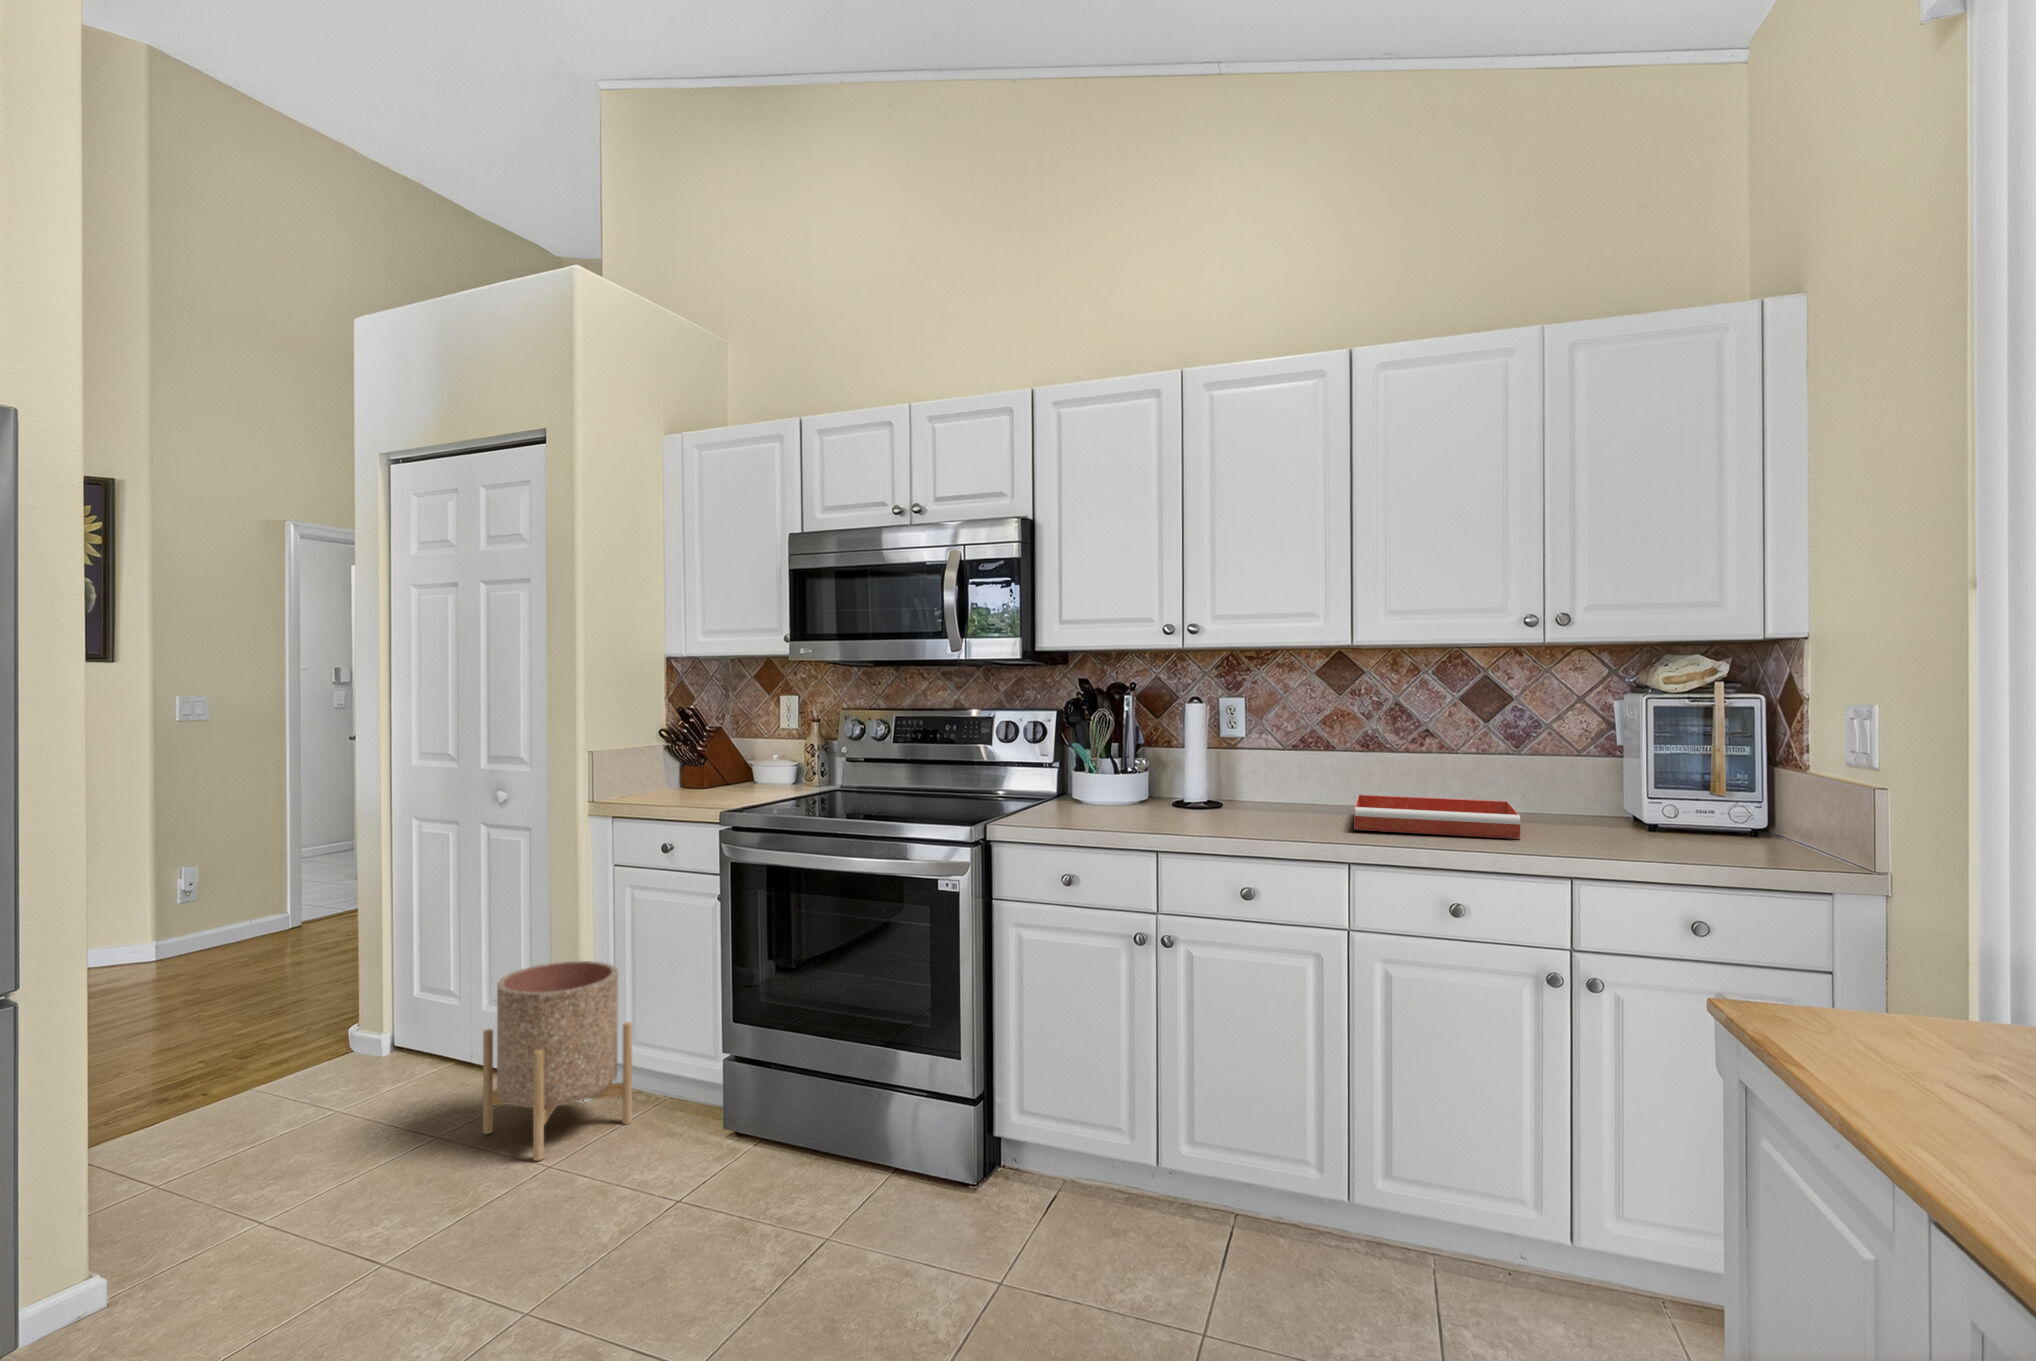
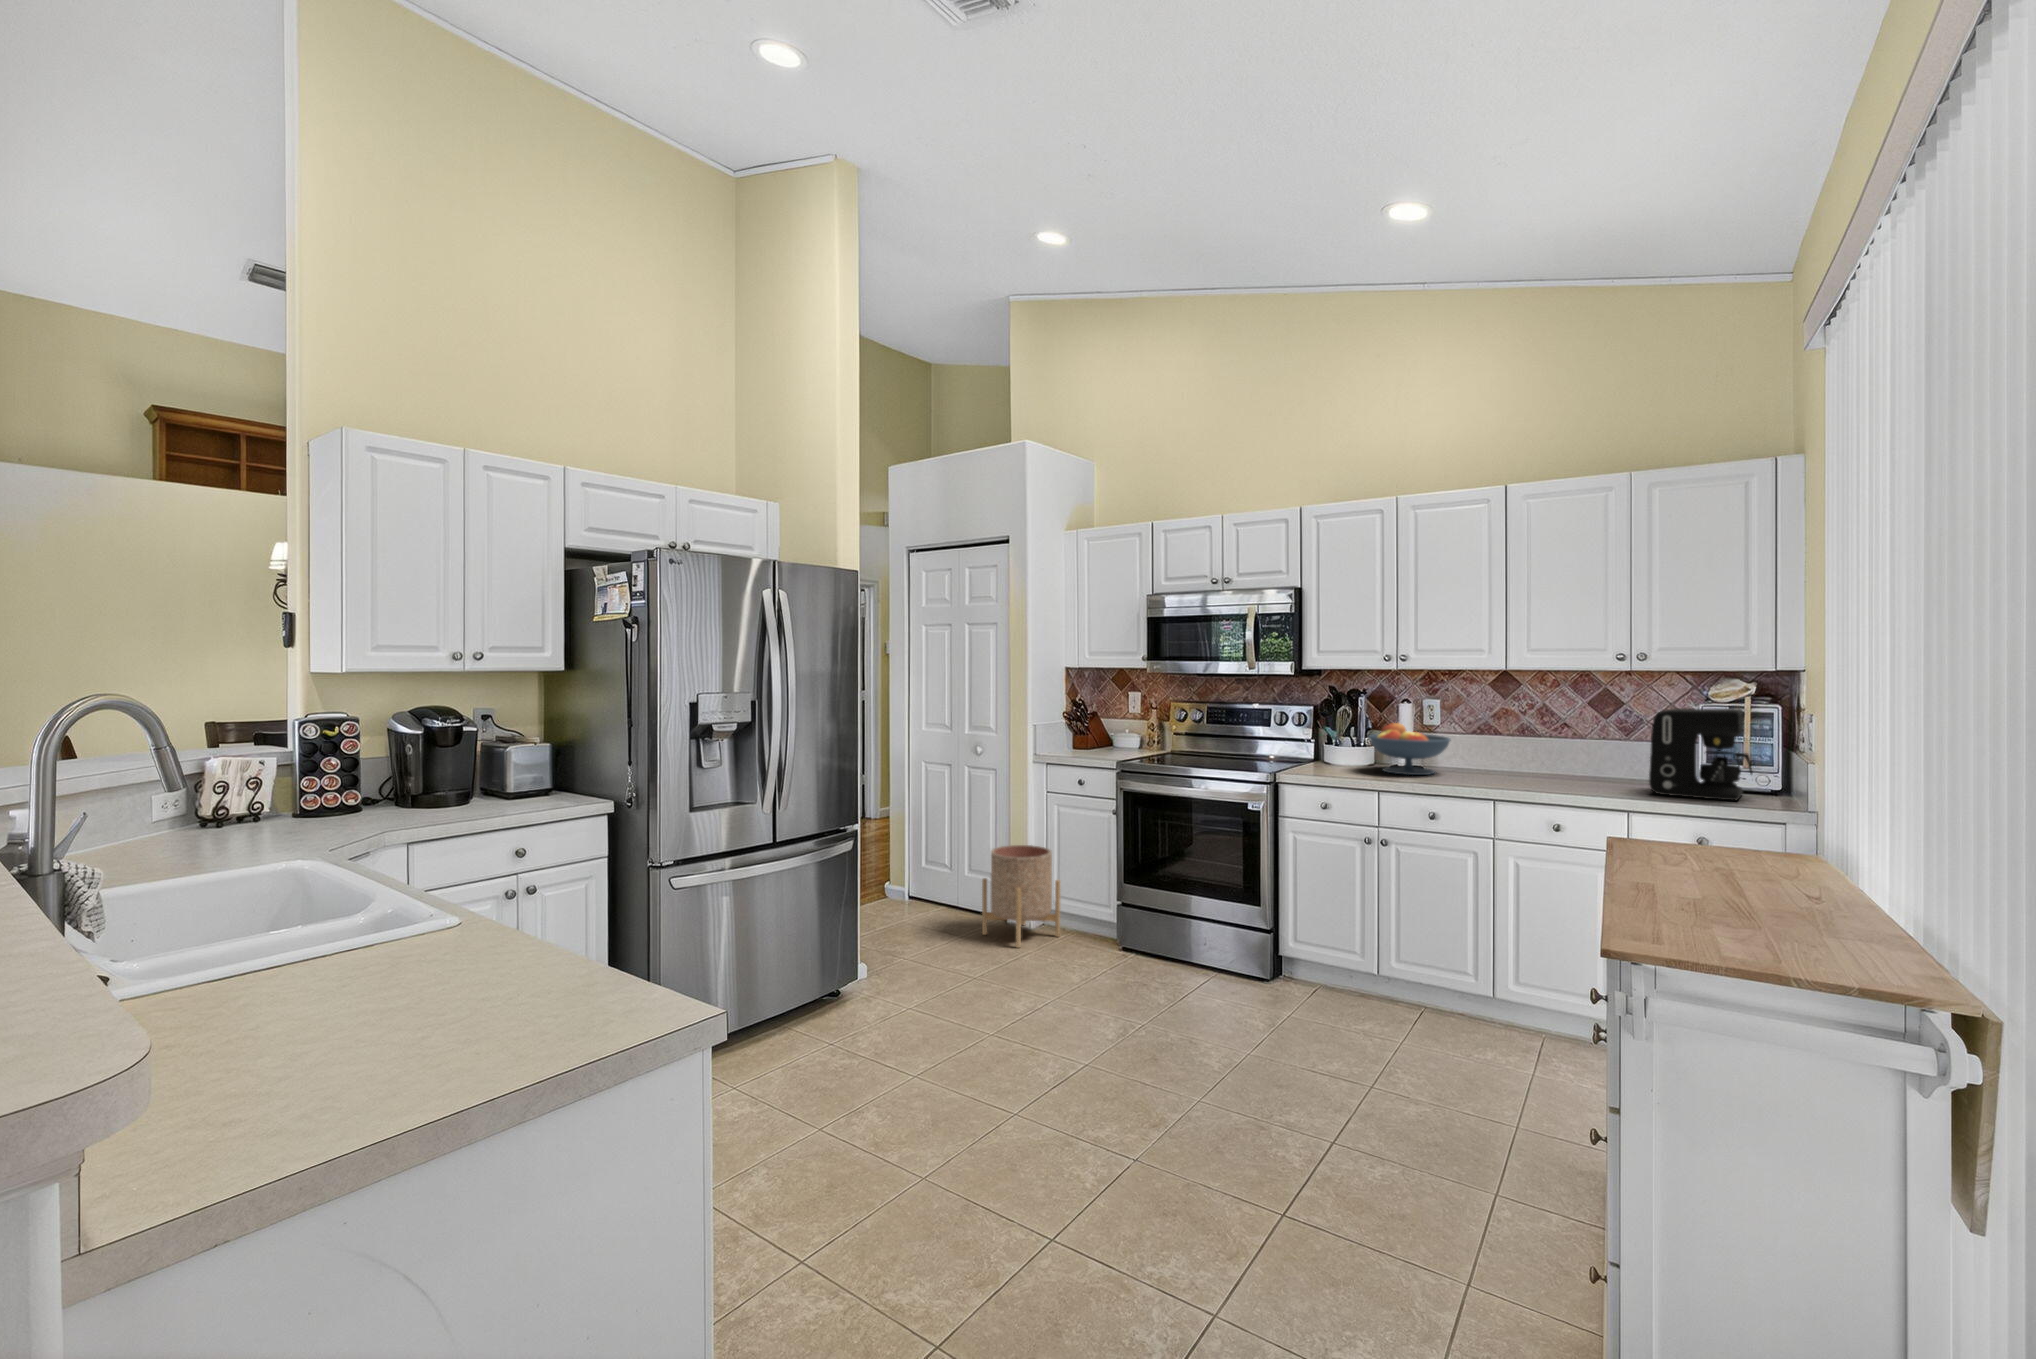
coffee maker: none [1591,700,1754,856] -> present [1649,708,1753,800]
fruit bowl: none [1139,735,1268,822] -> present [1369,723,1450,775]
tray: present [1354,795,1521,839] -> none [1502,761,1611,789]

